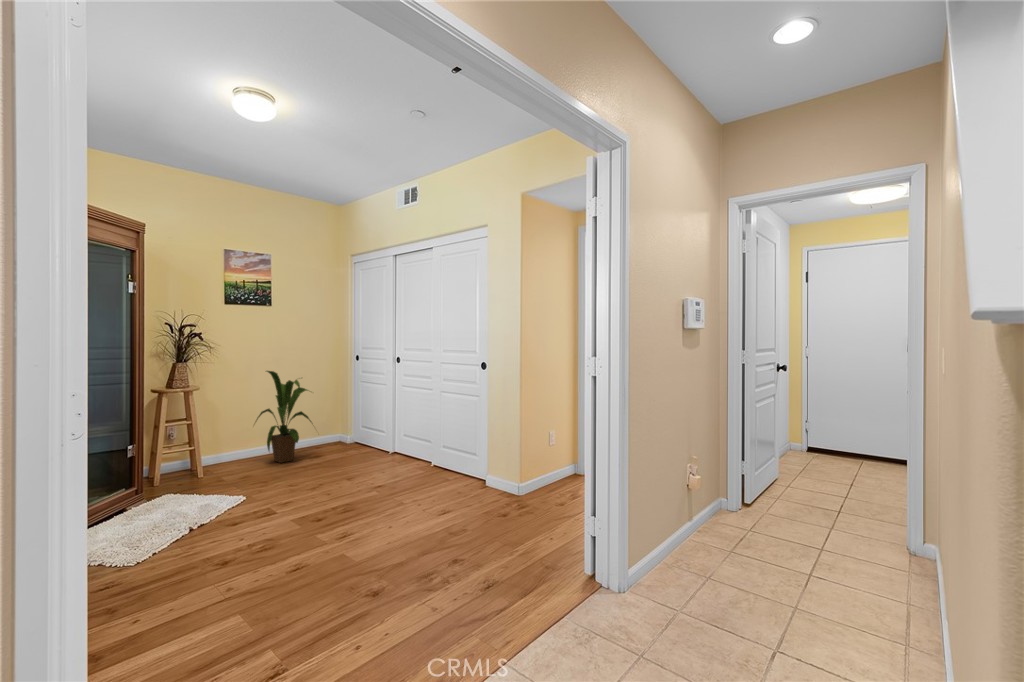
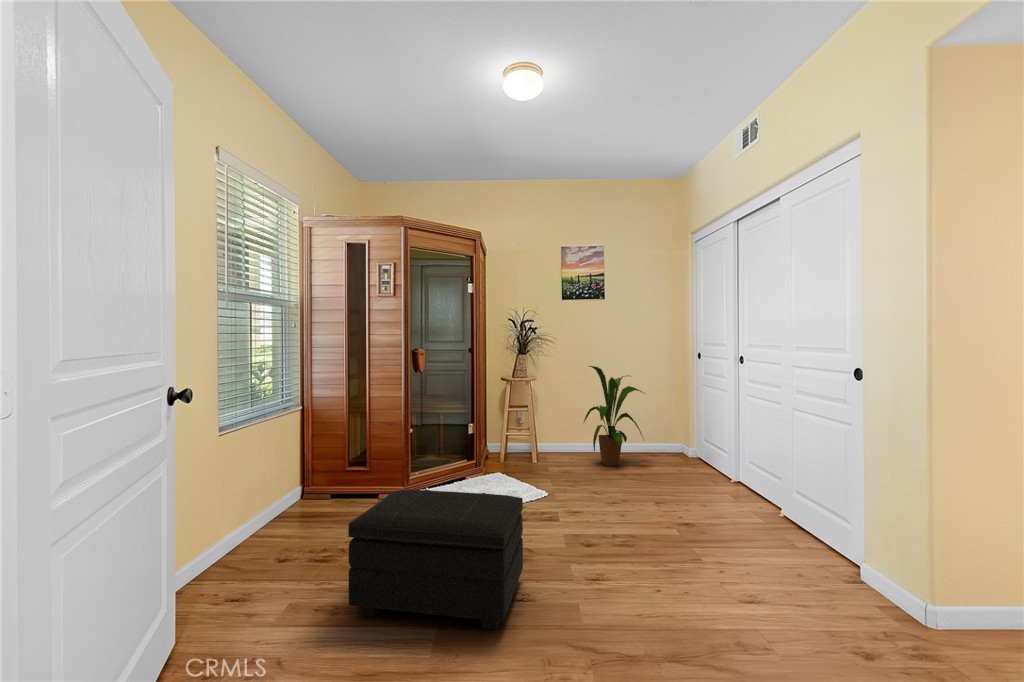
footstool: none [128,491,306,645] -> present [348,490,523,630]

